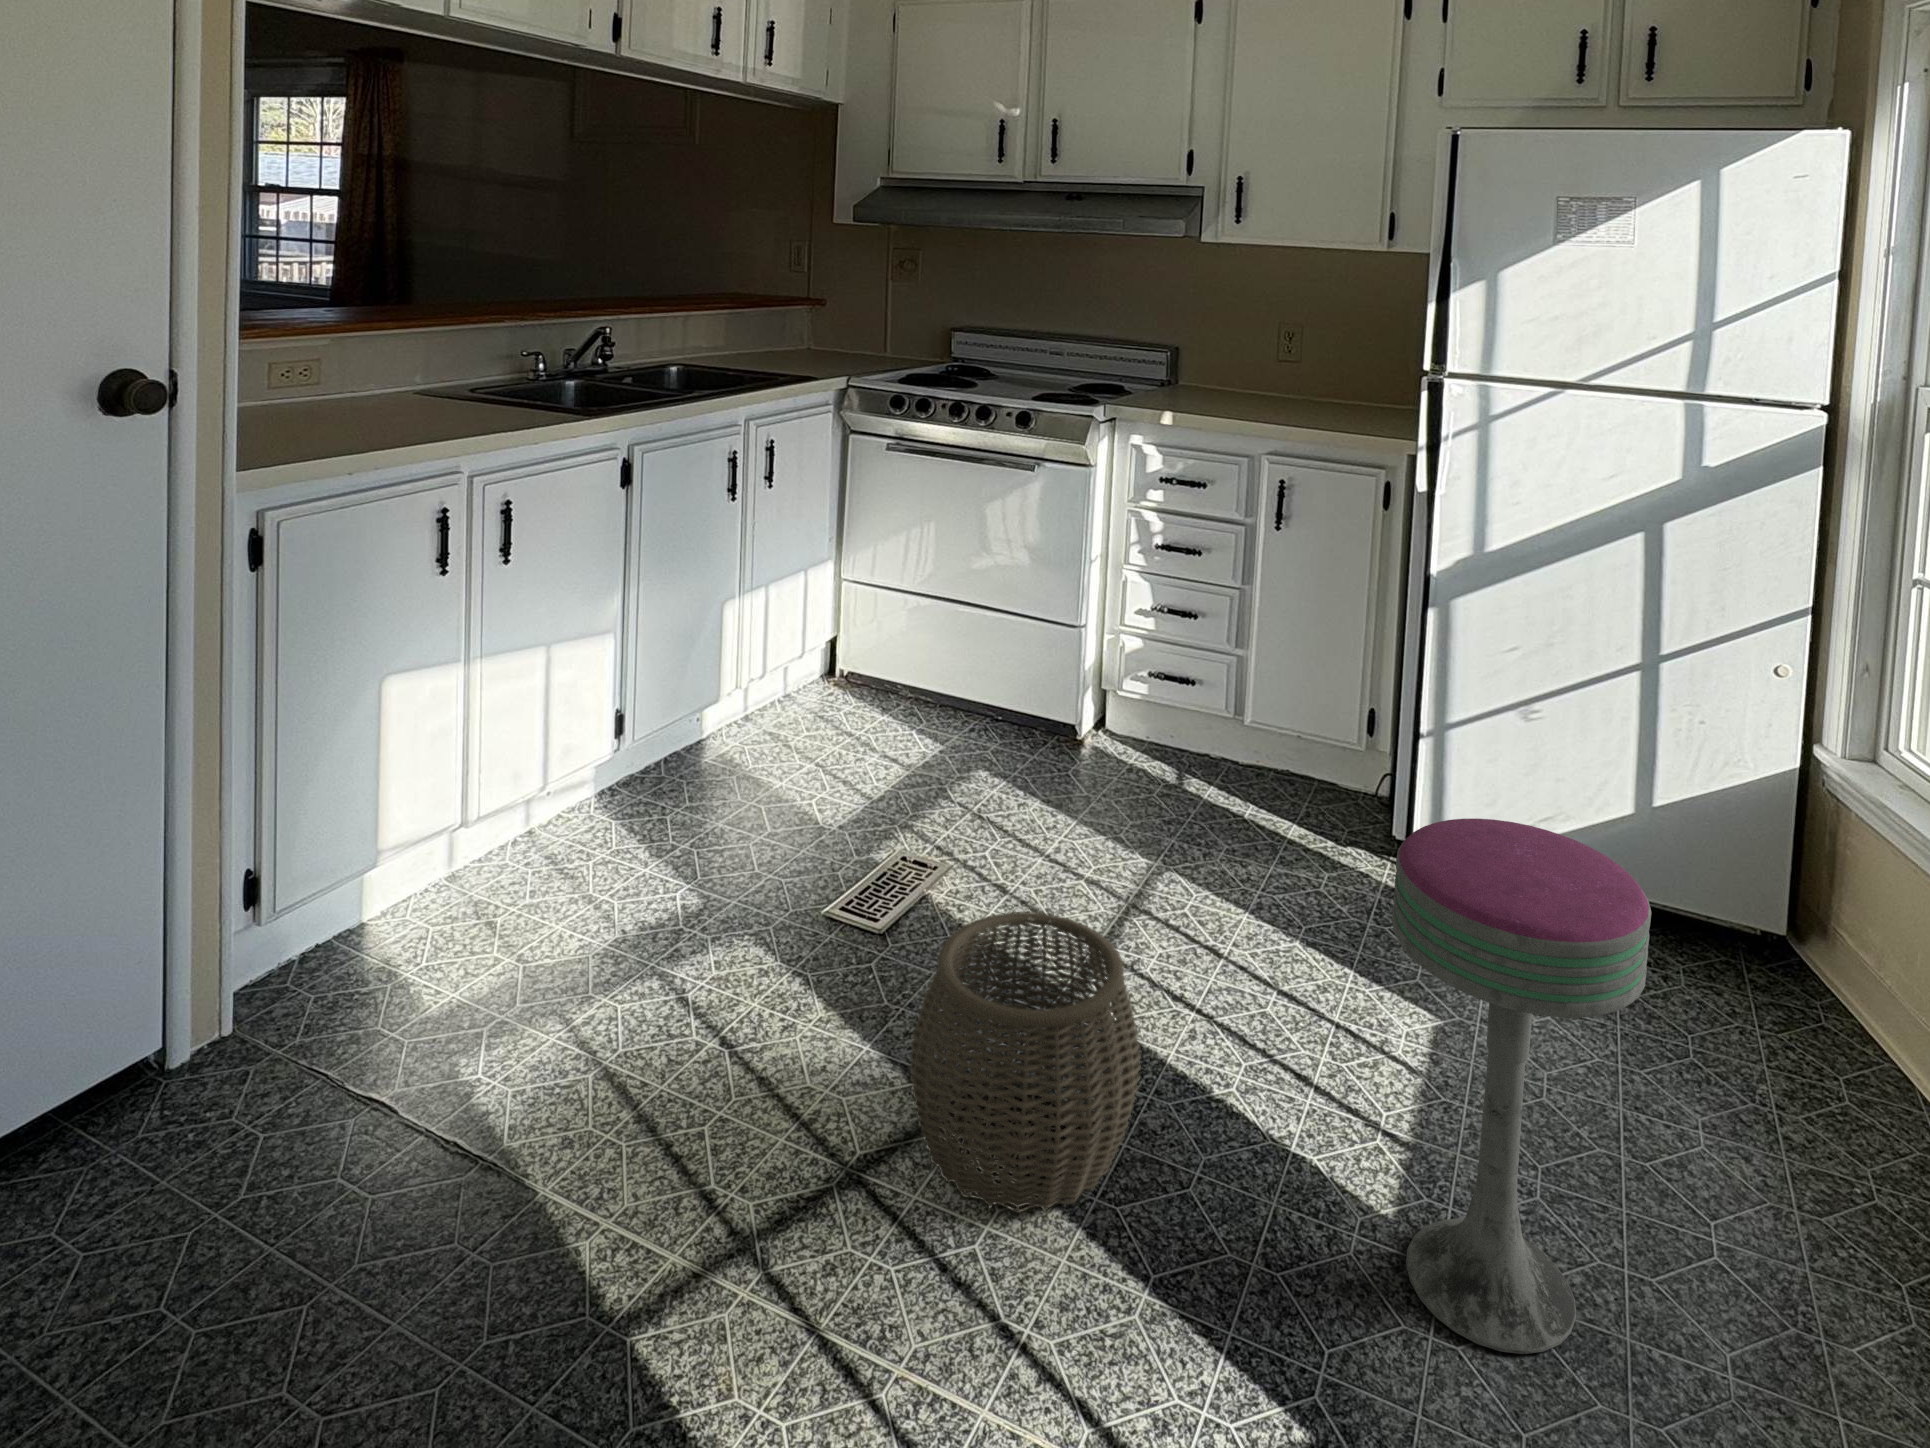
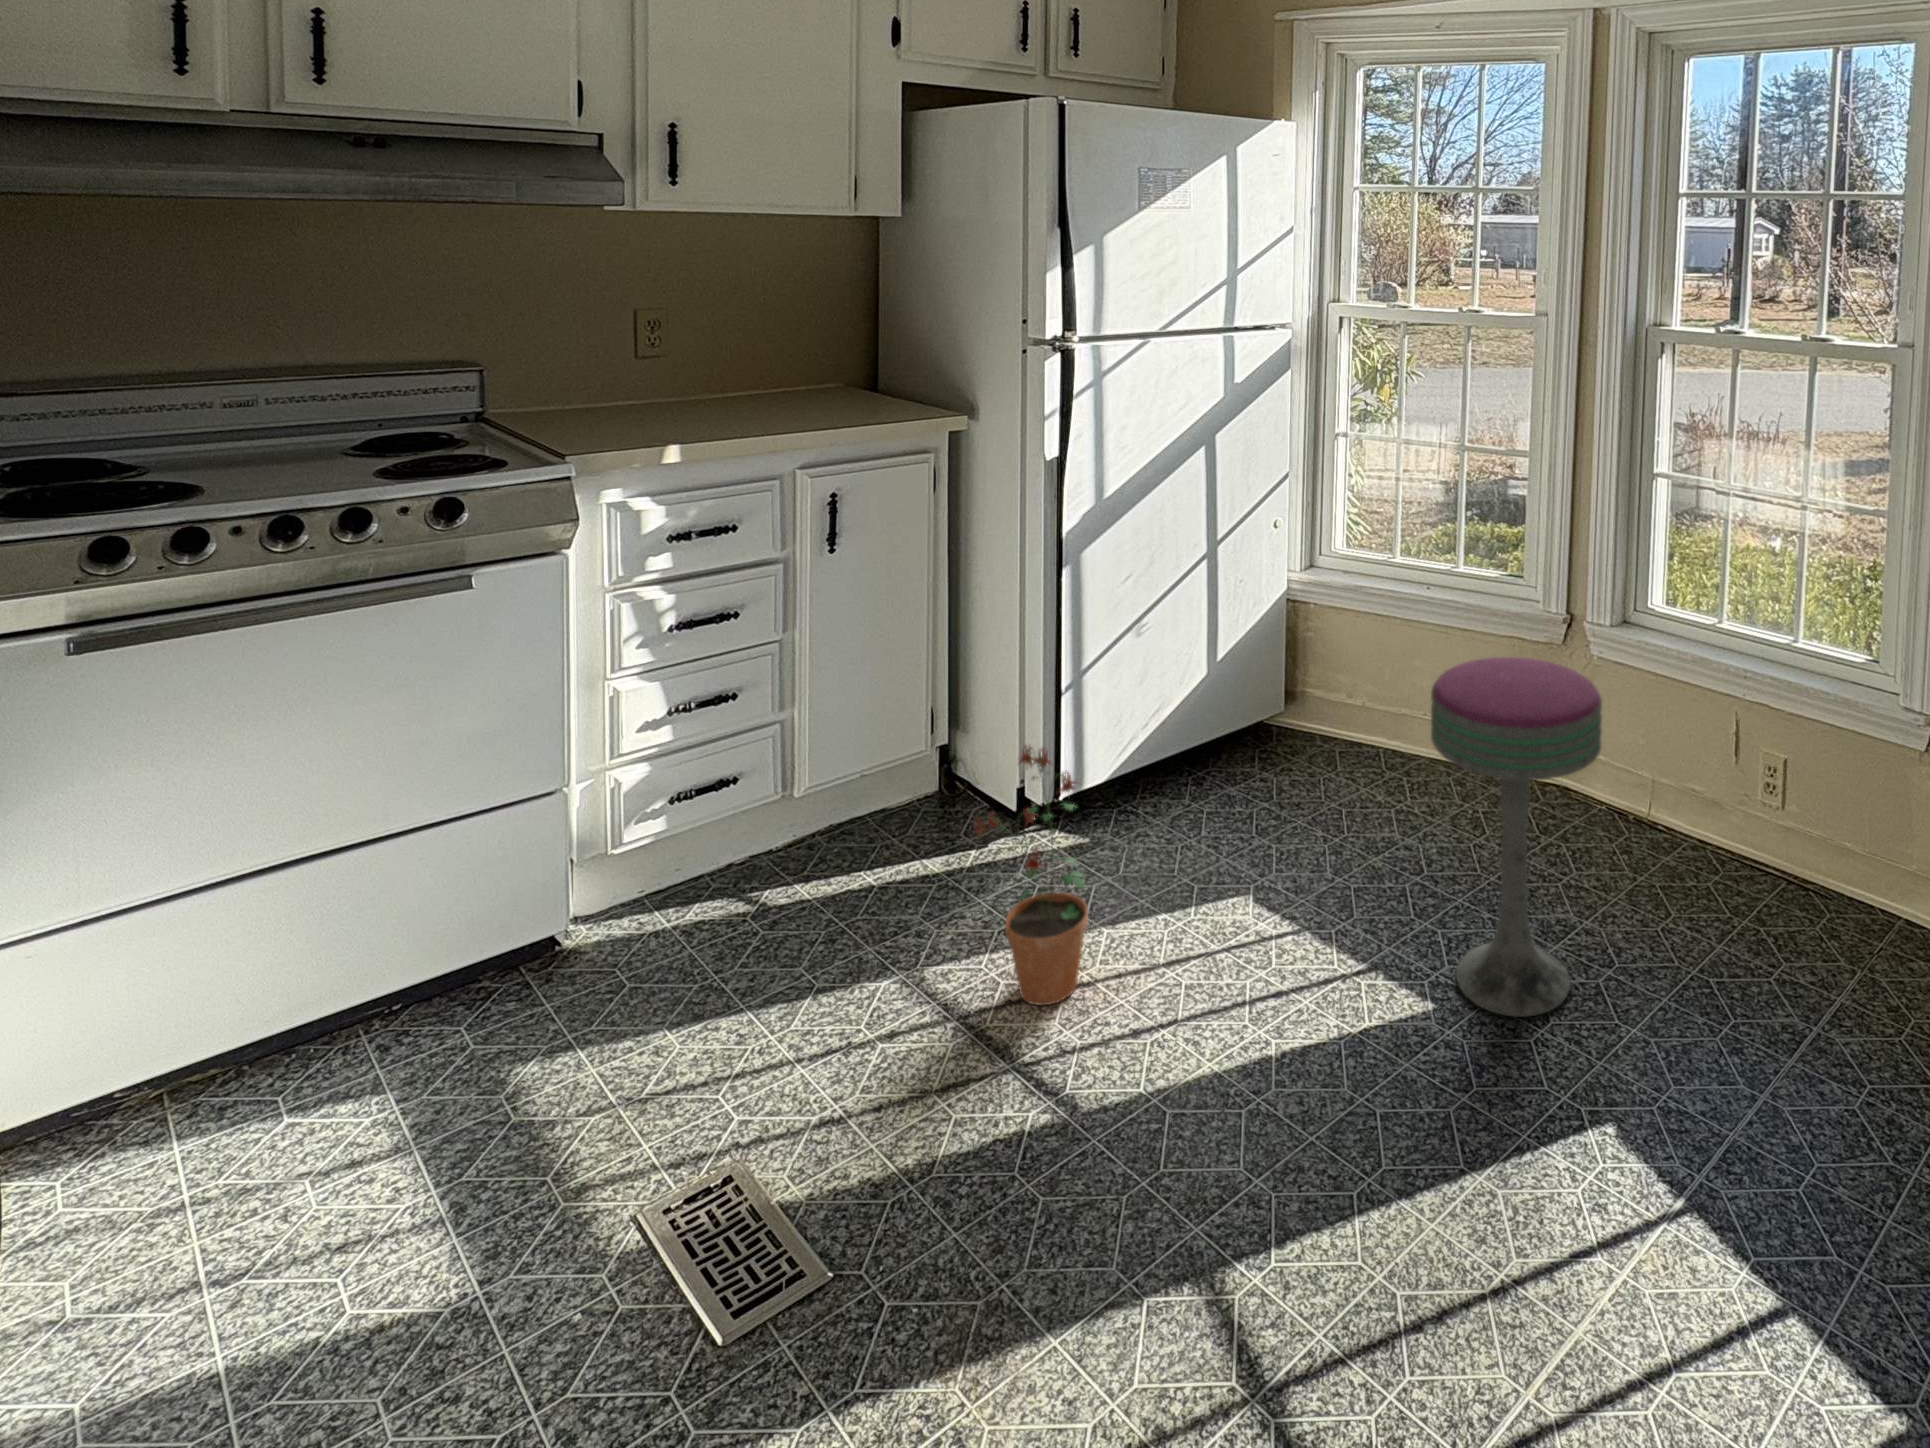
potted plant: none [1160,706,1248,949] -> present [975,745,1088,1005]
woven basket: present [909,912,1141,1213] -> none [1163,970,1406,1304]

